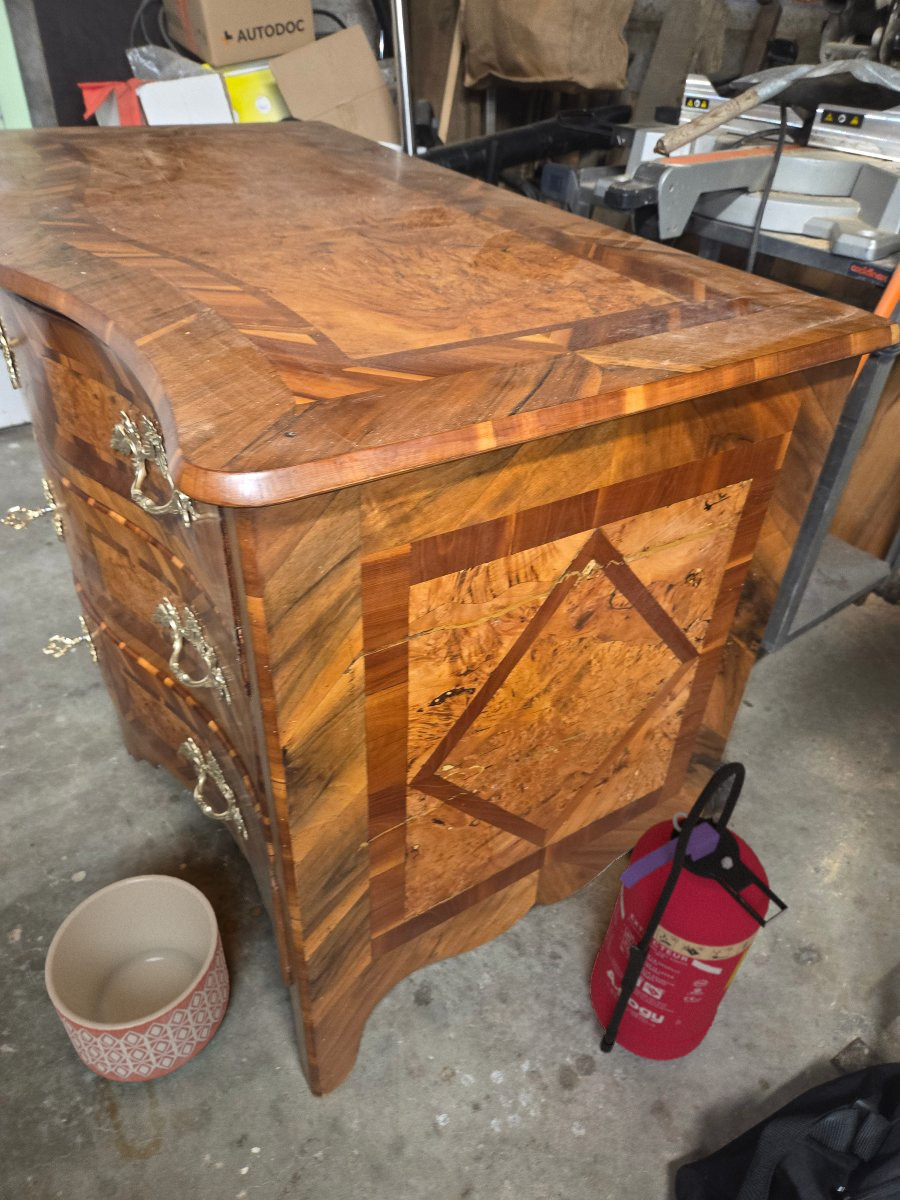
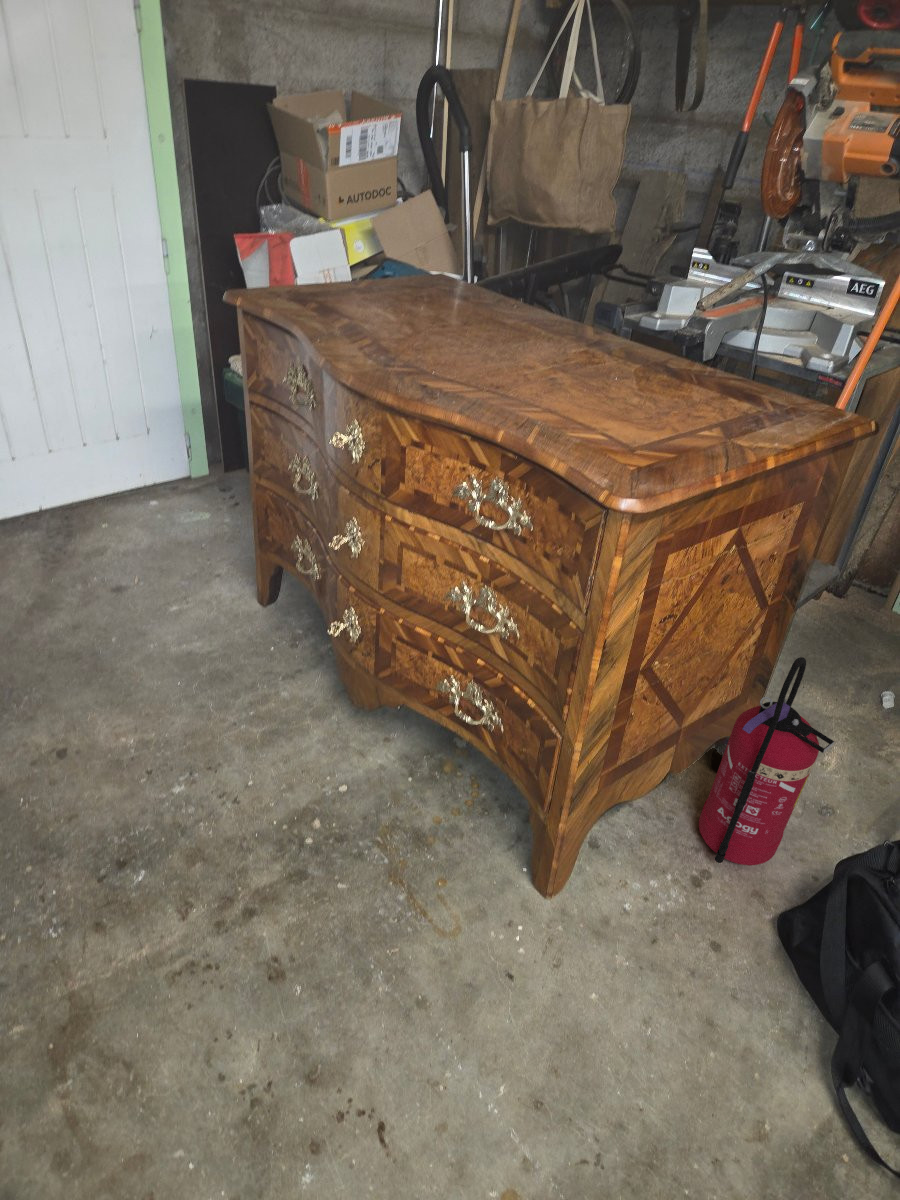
planter: present [45,875,229,1082] -> none [379,773,482,900]

